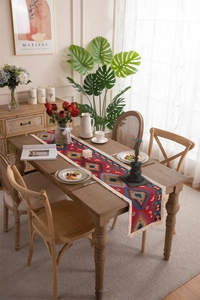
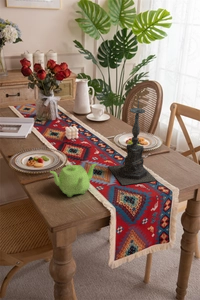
teapot: none [90,175,116,197] -> present [50,164,97,197]

